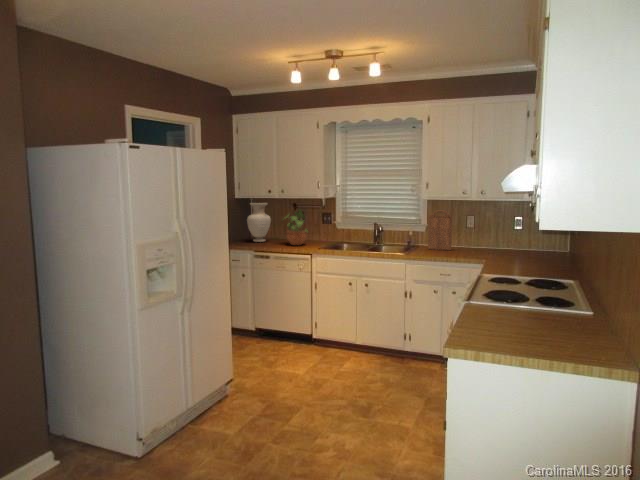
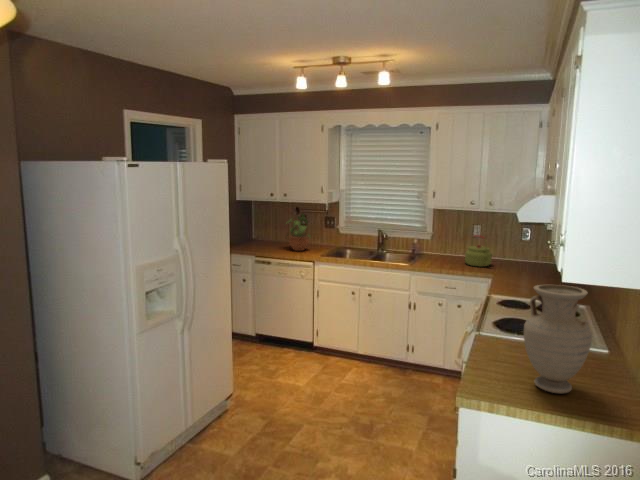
vase: present [247,203,271,242] -> present [524,285,592,393]
cutting board: present [428,211,452,250] -> none [433,220,458,261]
kettle: none [459,224,486,254] -> present [465,235,492,267]

